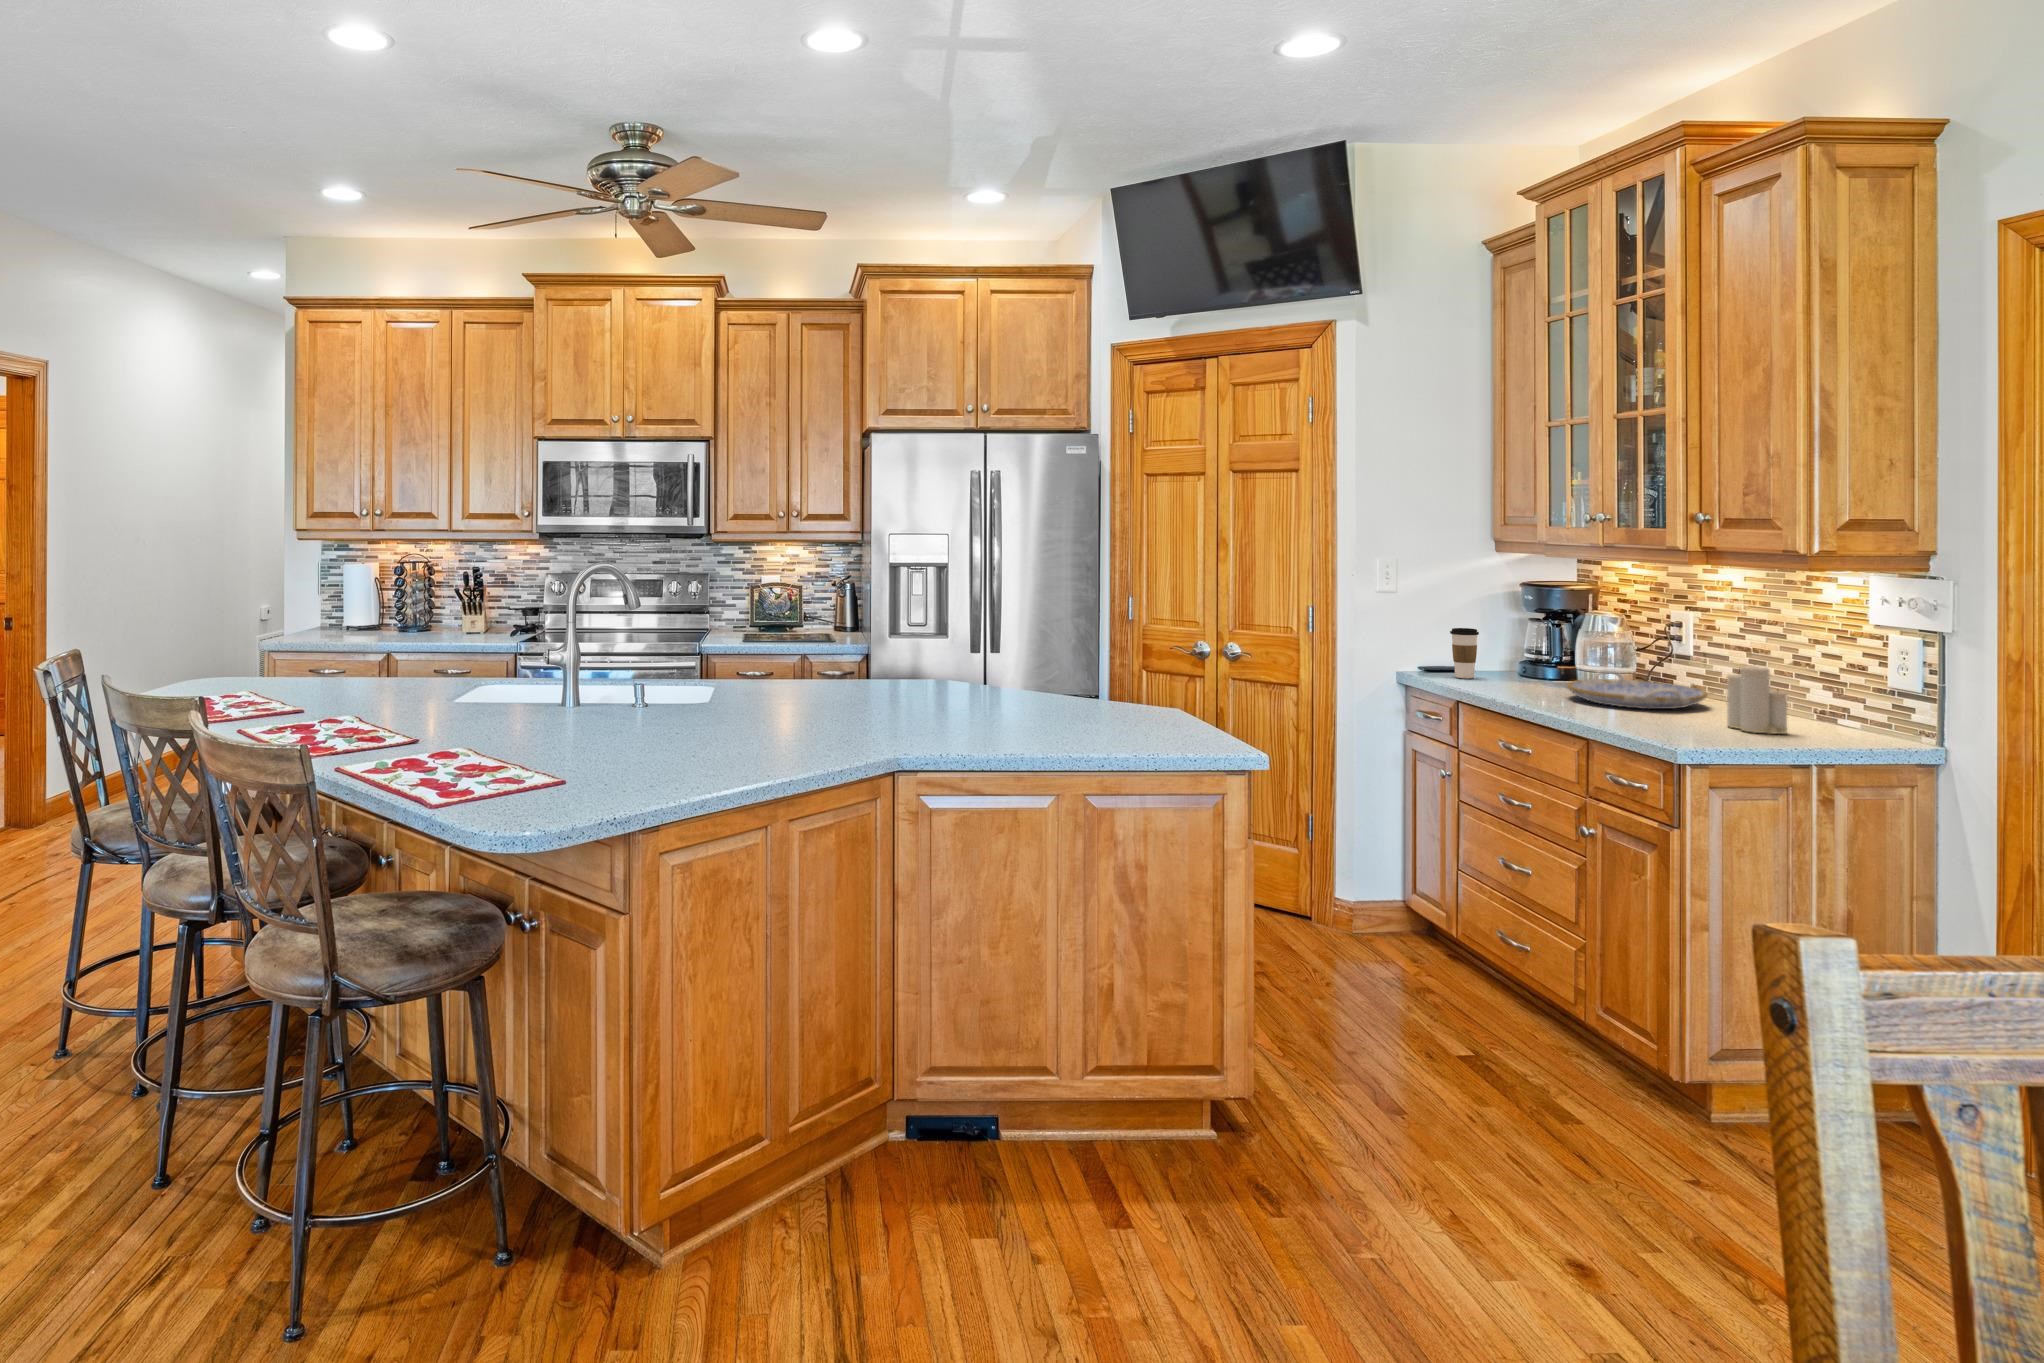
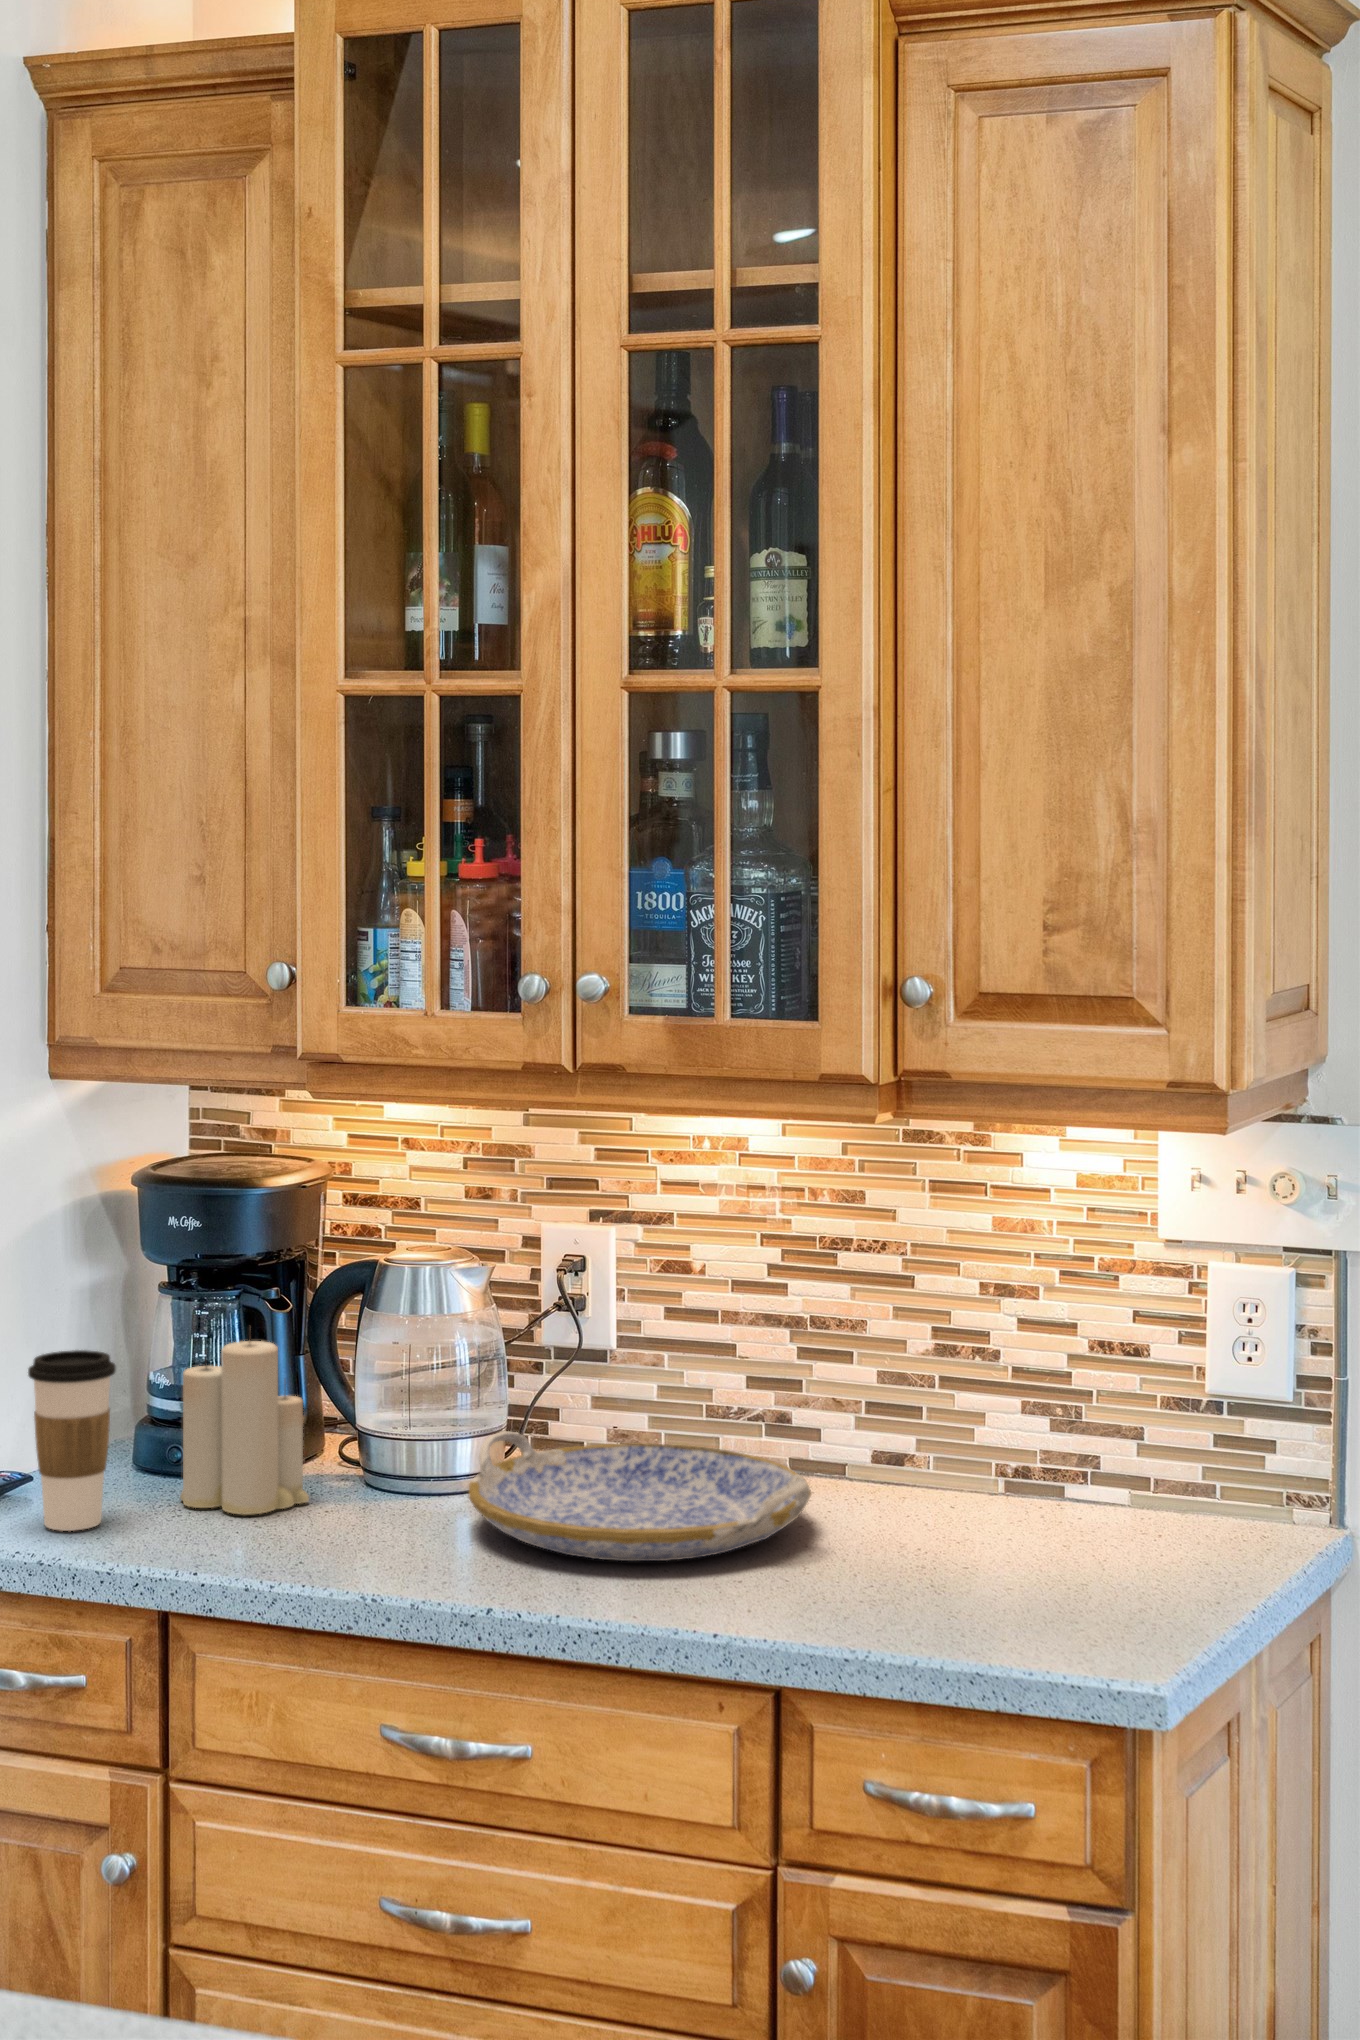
candle: present [1727,666,1787,734] -> present [180,1340,309,1514]

